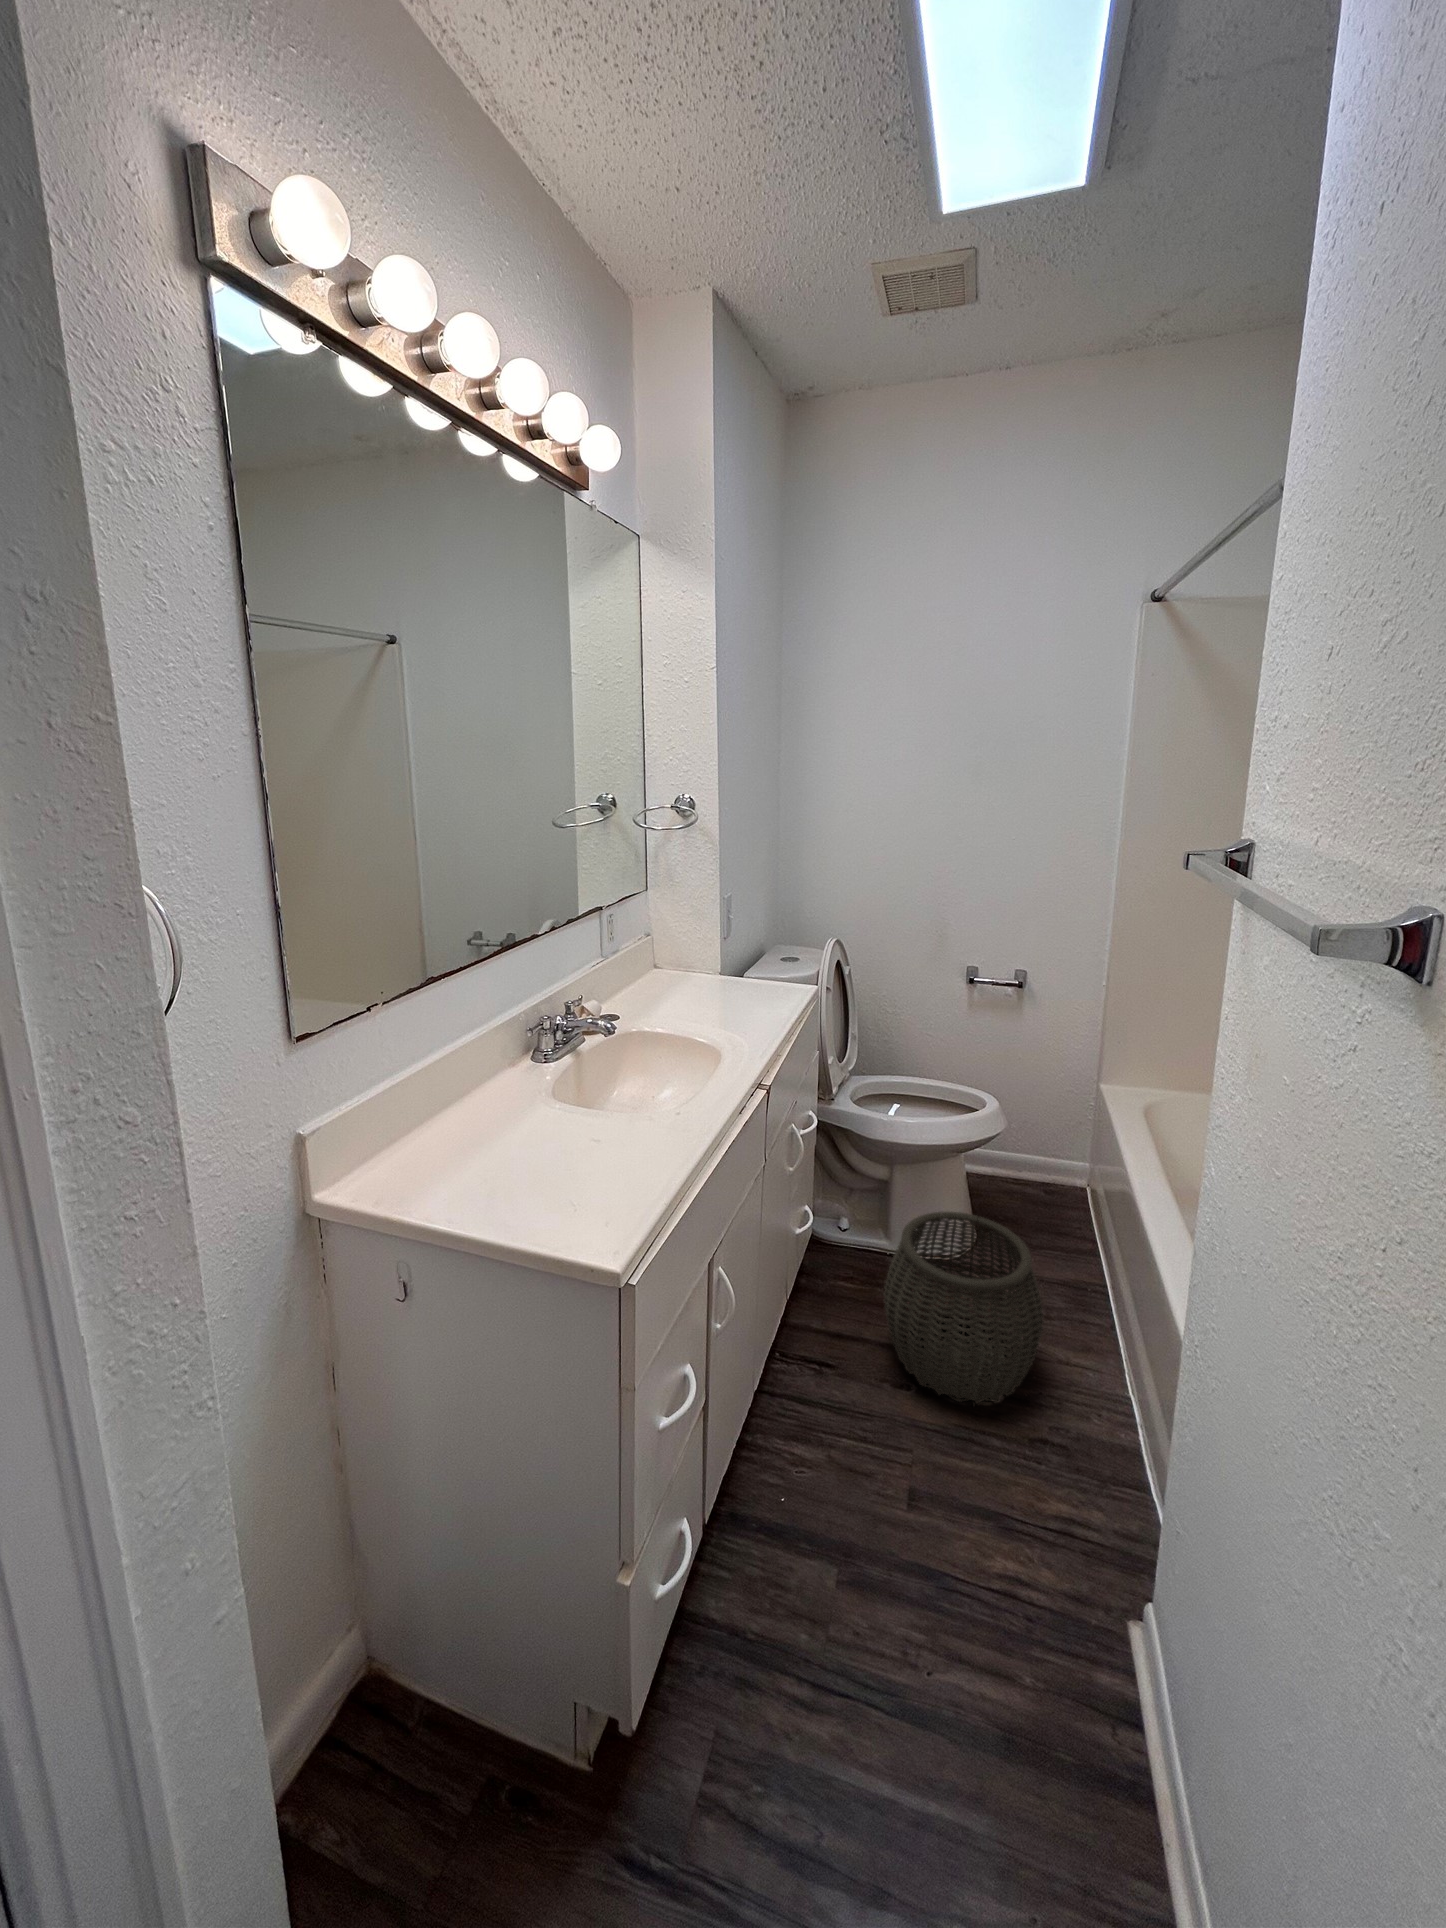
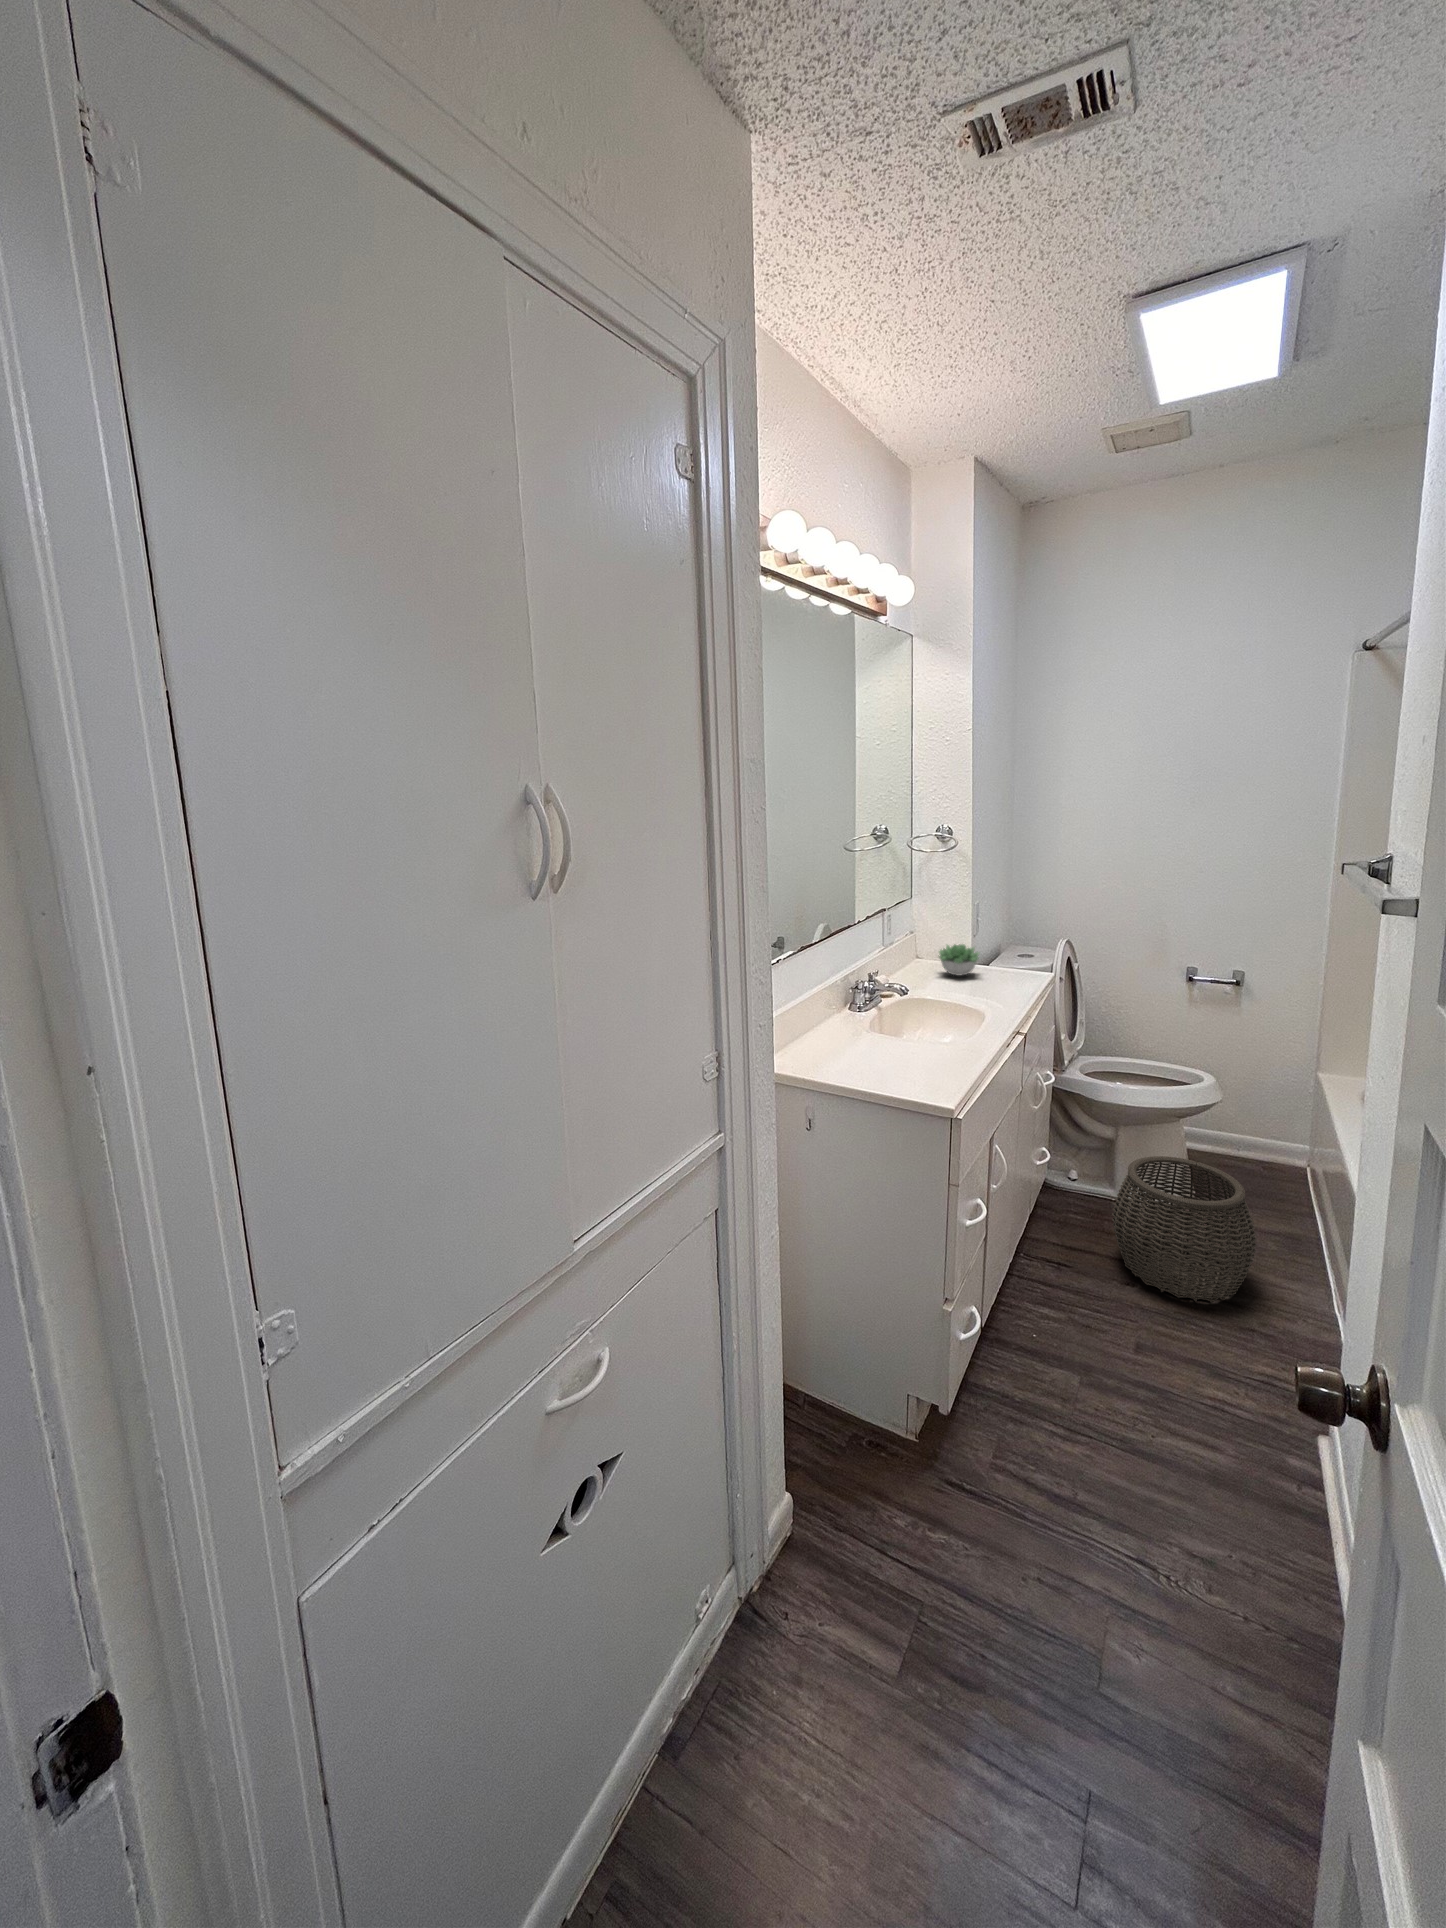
succulent plant: none [674,951,729,993] -> present [939,944,980,976]

